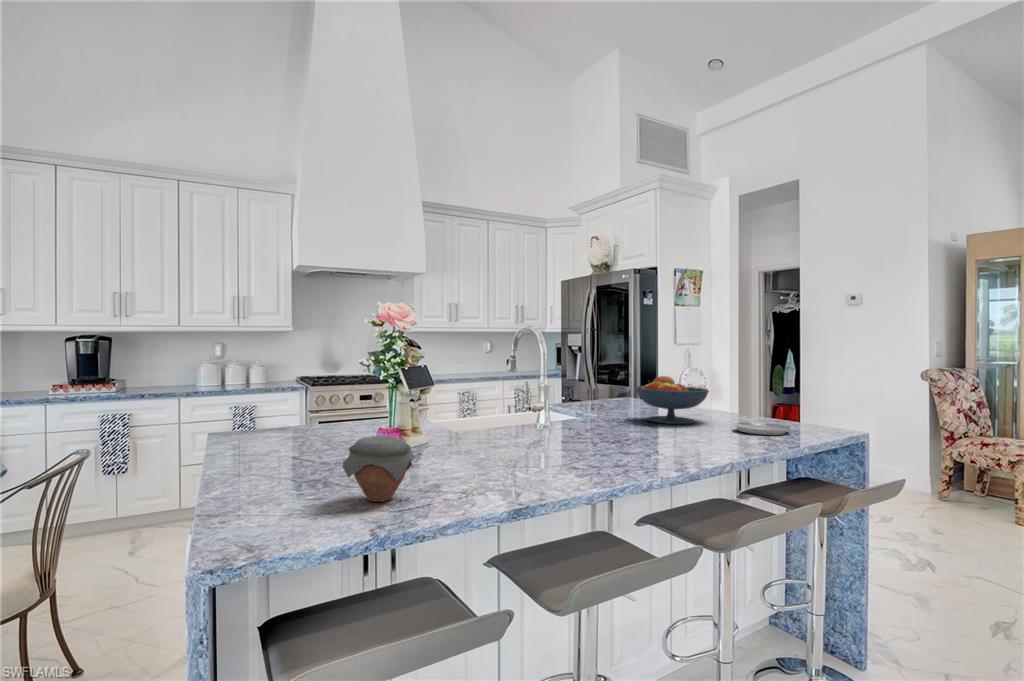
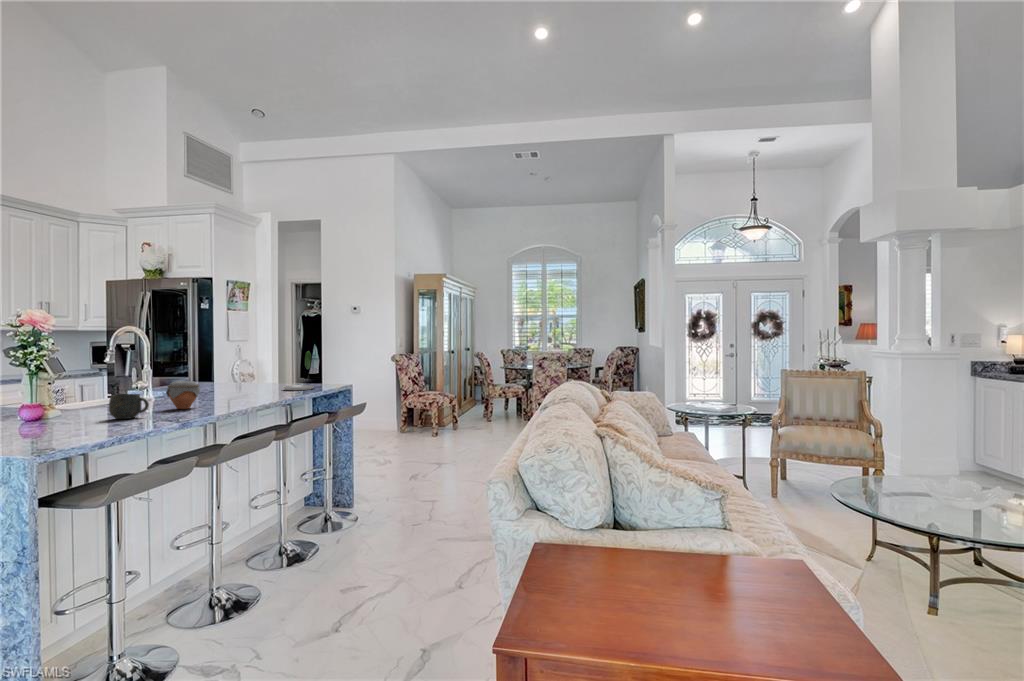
fruit bowl: present [636,376,709,424] -> none [213,361,266,391]
mug: none [453,432,501,475] -> present [109,394,149,419]
jar: present [343,435,415,502] -> present [166,381,200,409]

